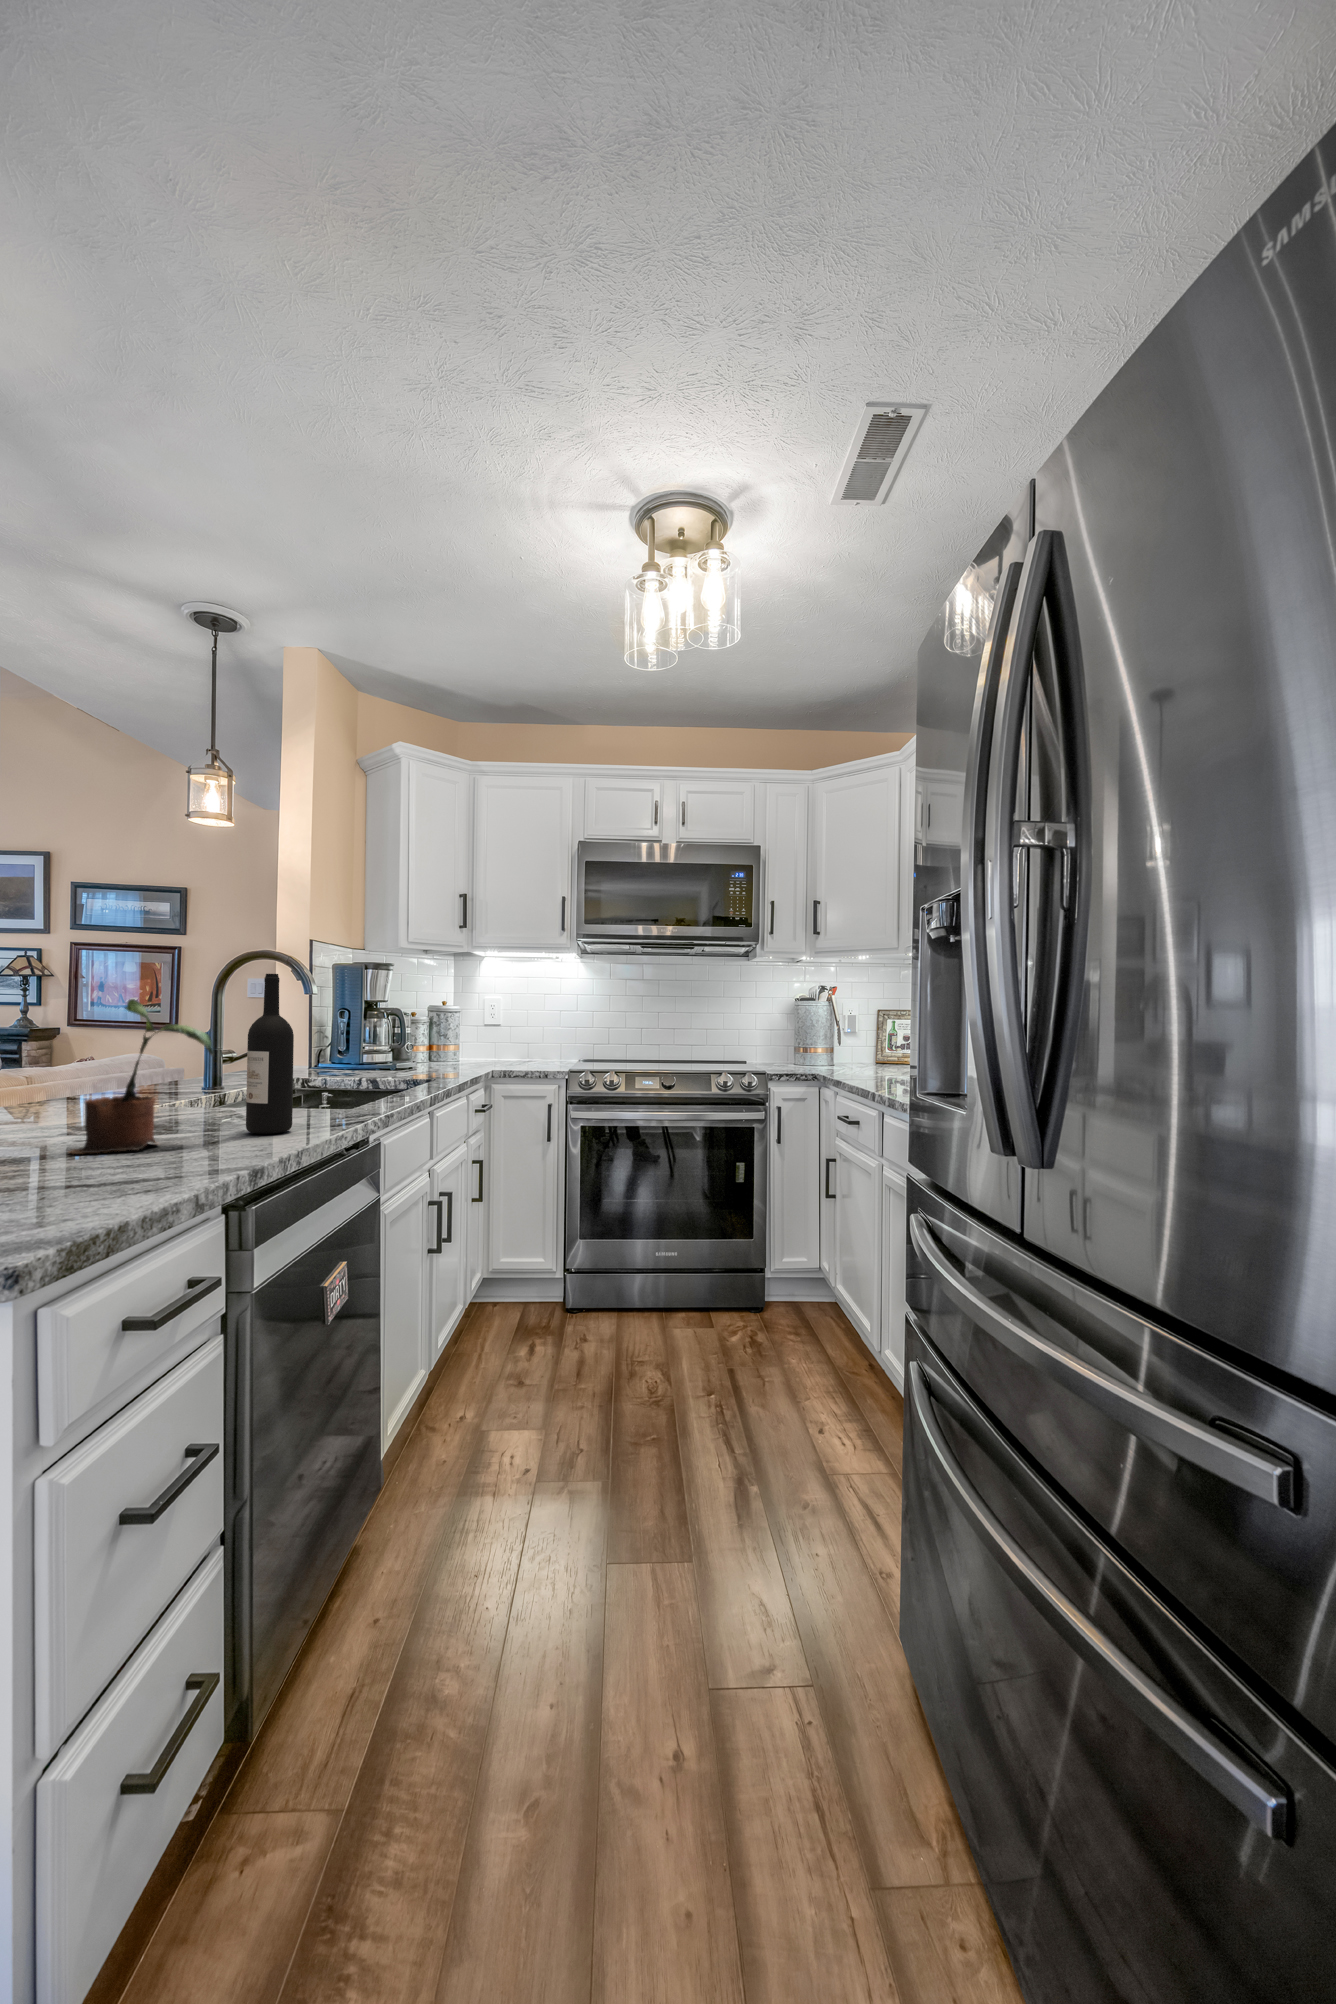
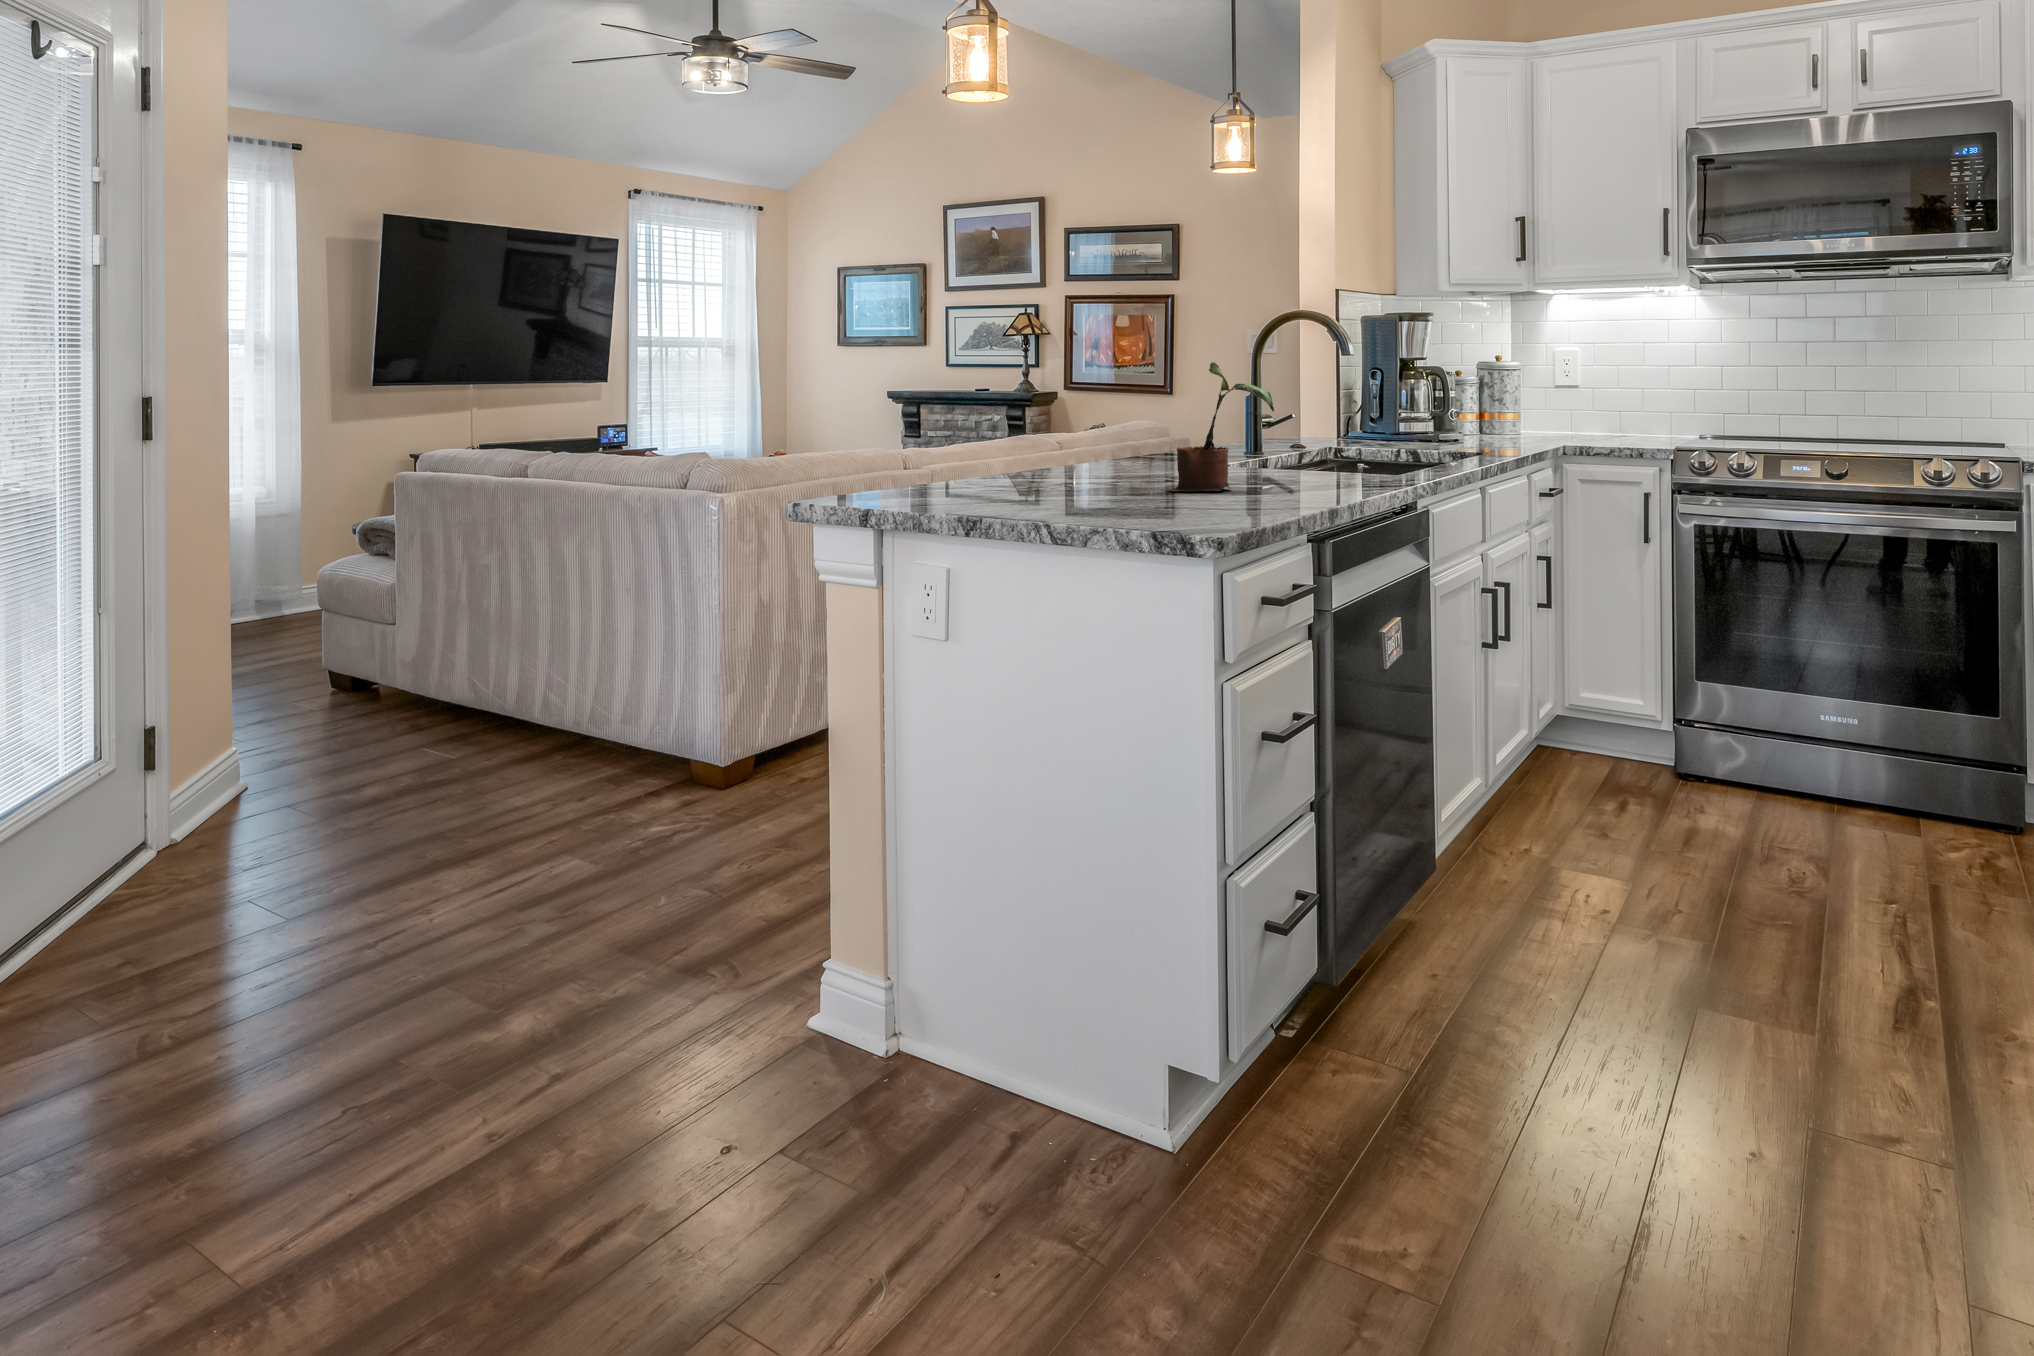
wine bottle: present [246,974,294,1134] -> none [1299,336,1340,487]

